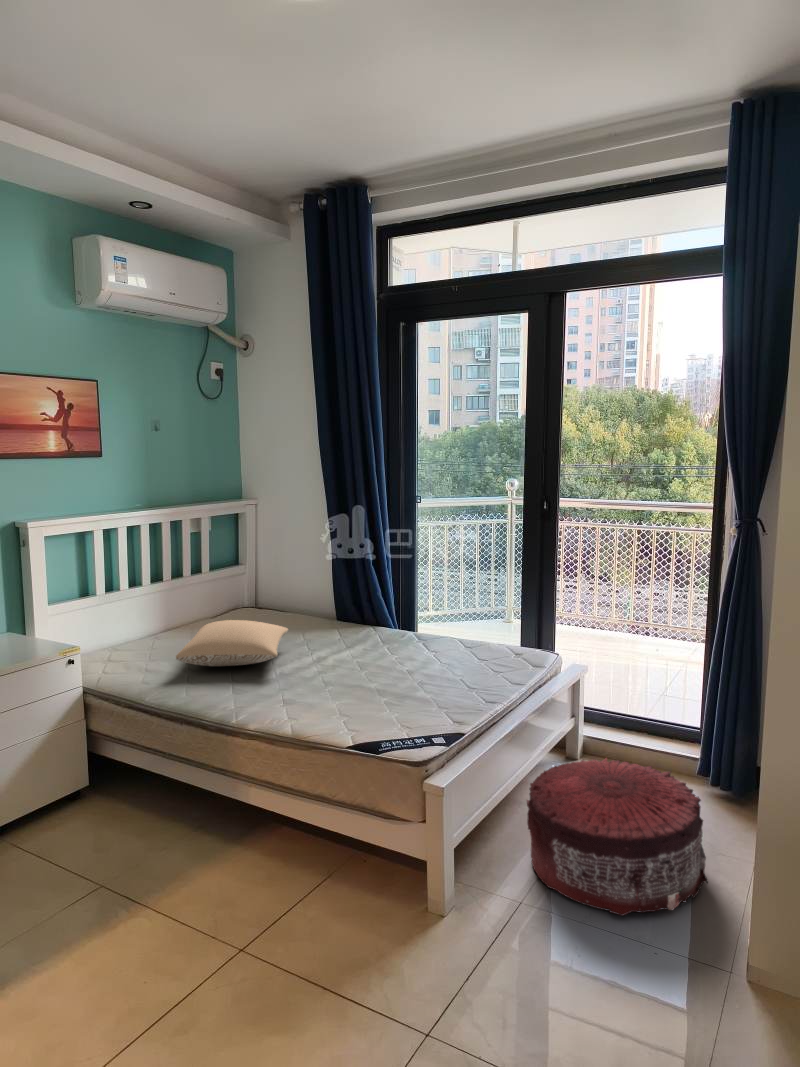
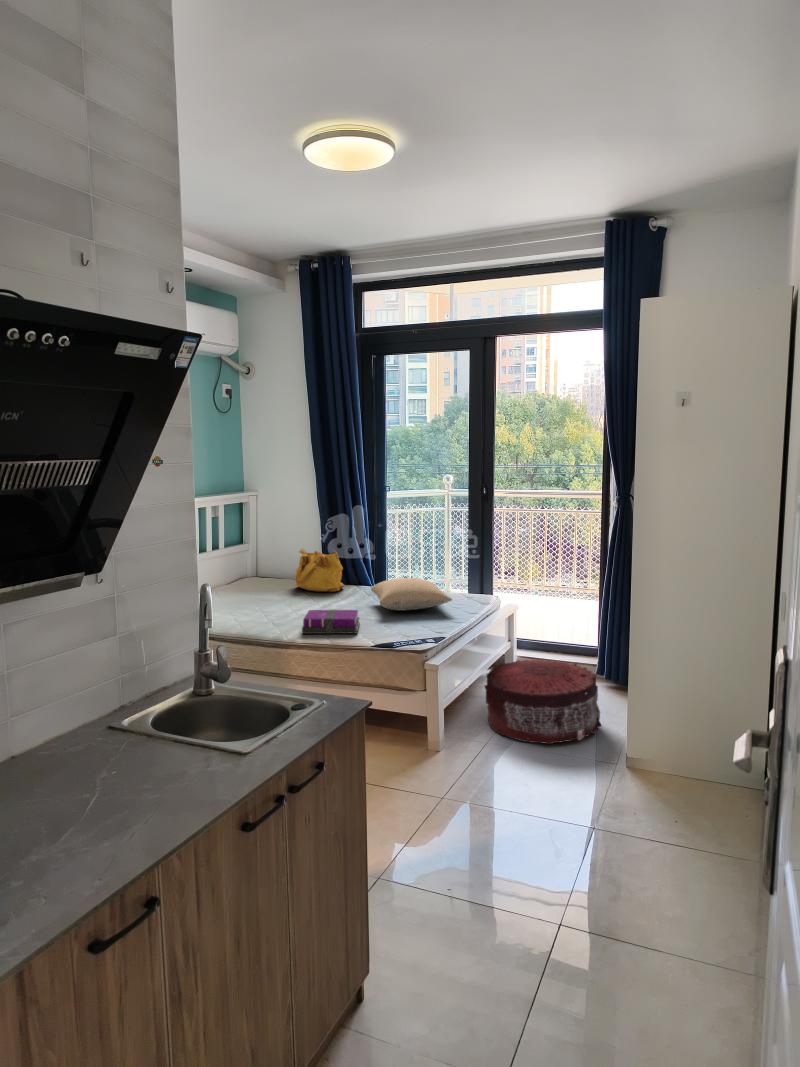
handbag: none [287,576,354,637] -> present [294,549,344,592]
pillow: present [176,620,288,666] -> present [371,578,452,610]
notebook: none [256,676,348,719] -> present [302,610,360,634]

